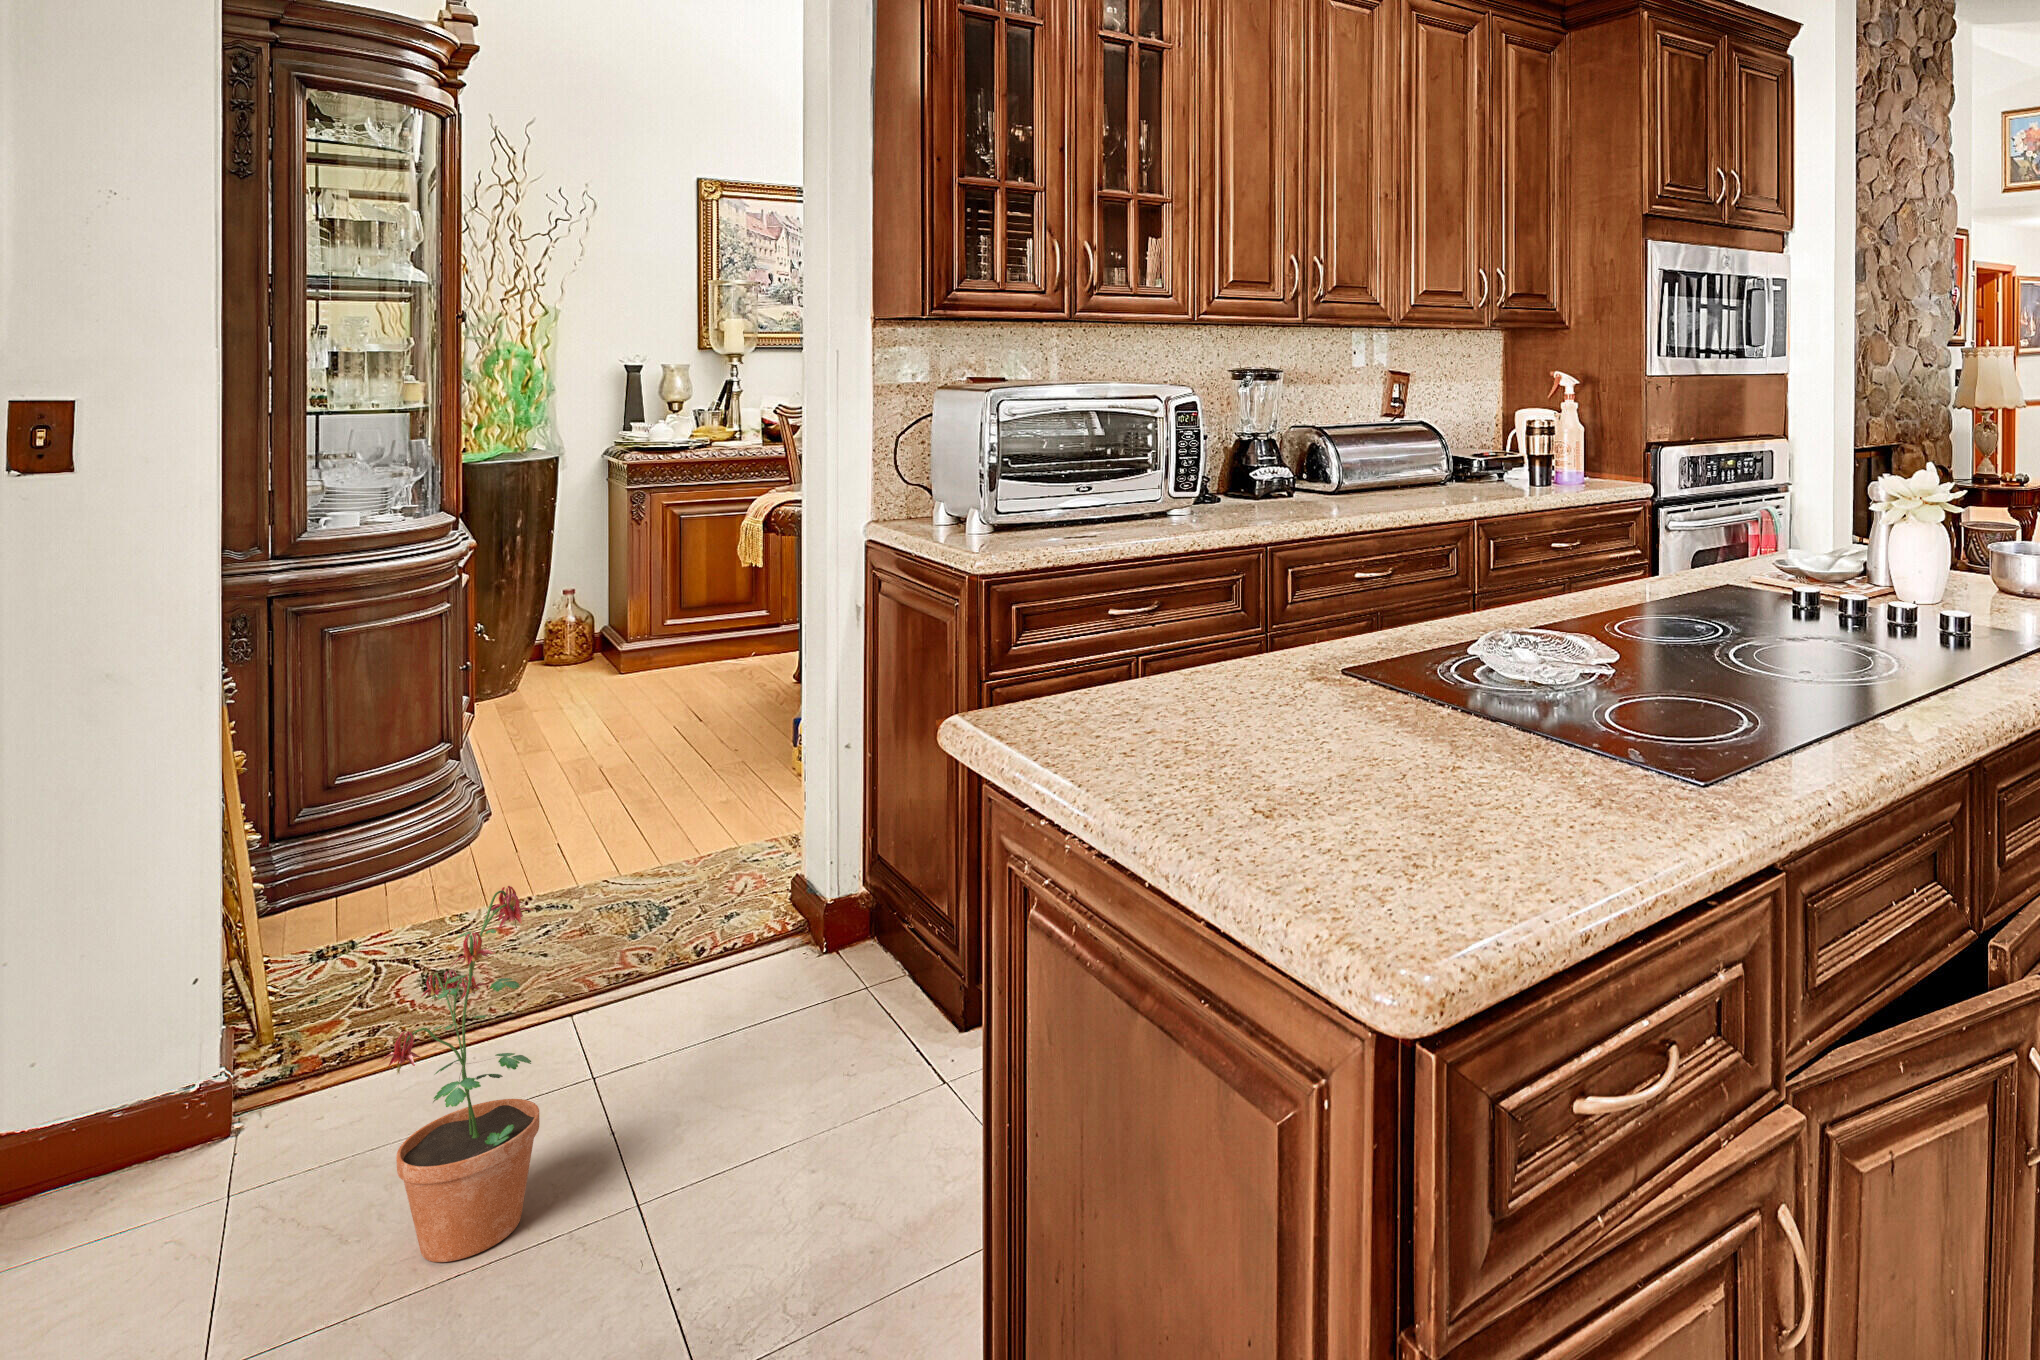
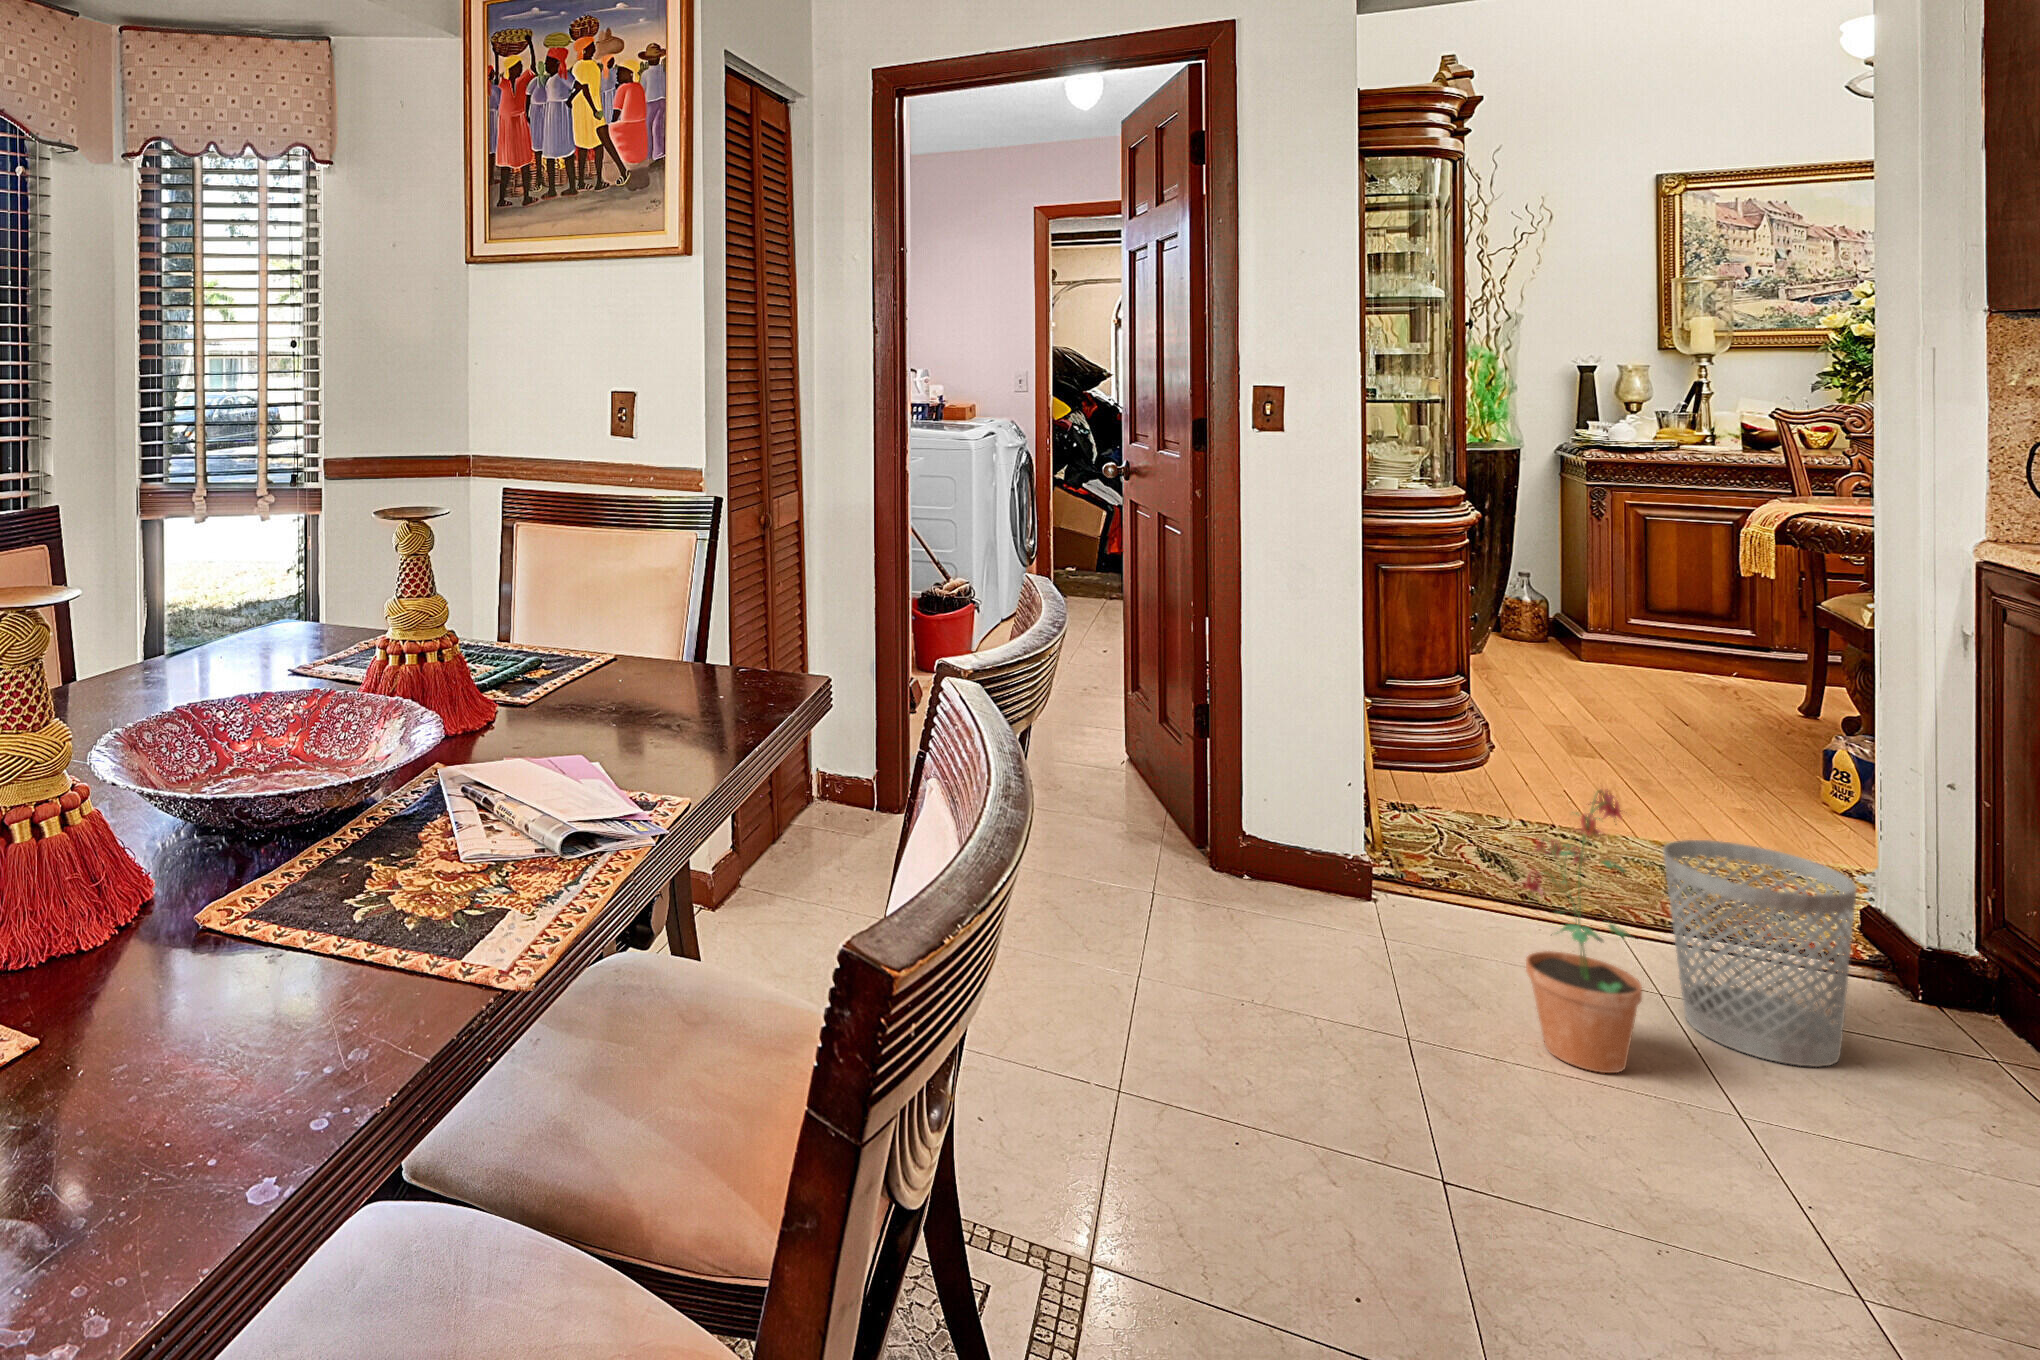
wastebasket: none [587,874,761,1119] -> present [1663,840,1857,1067]

